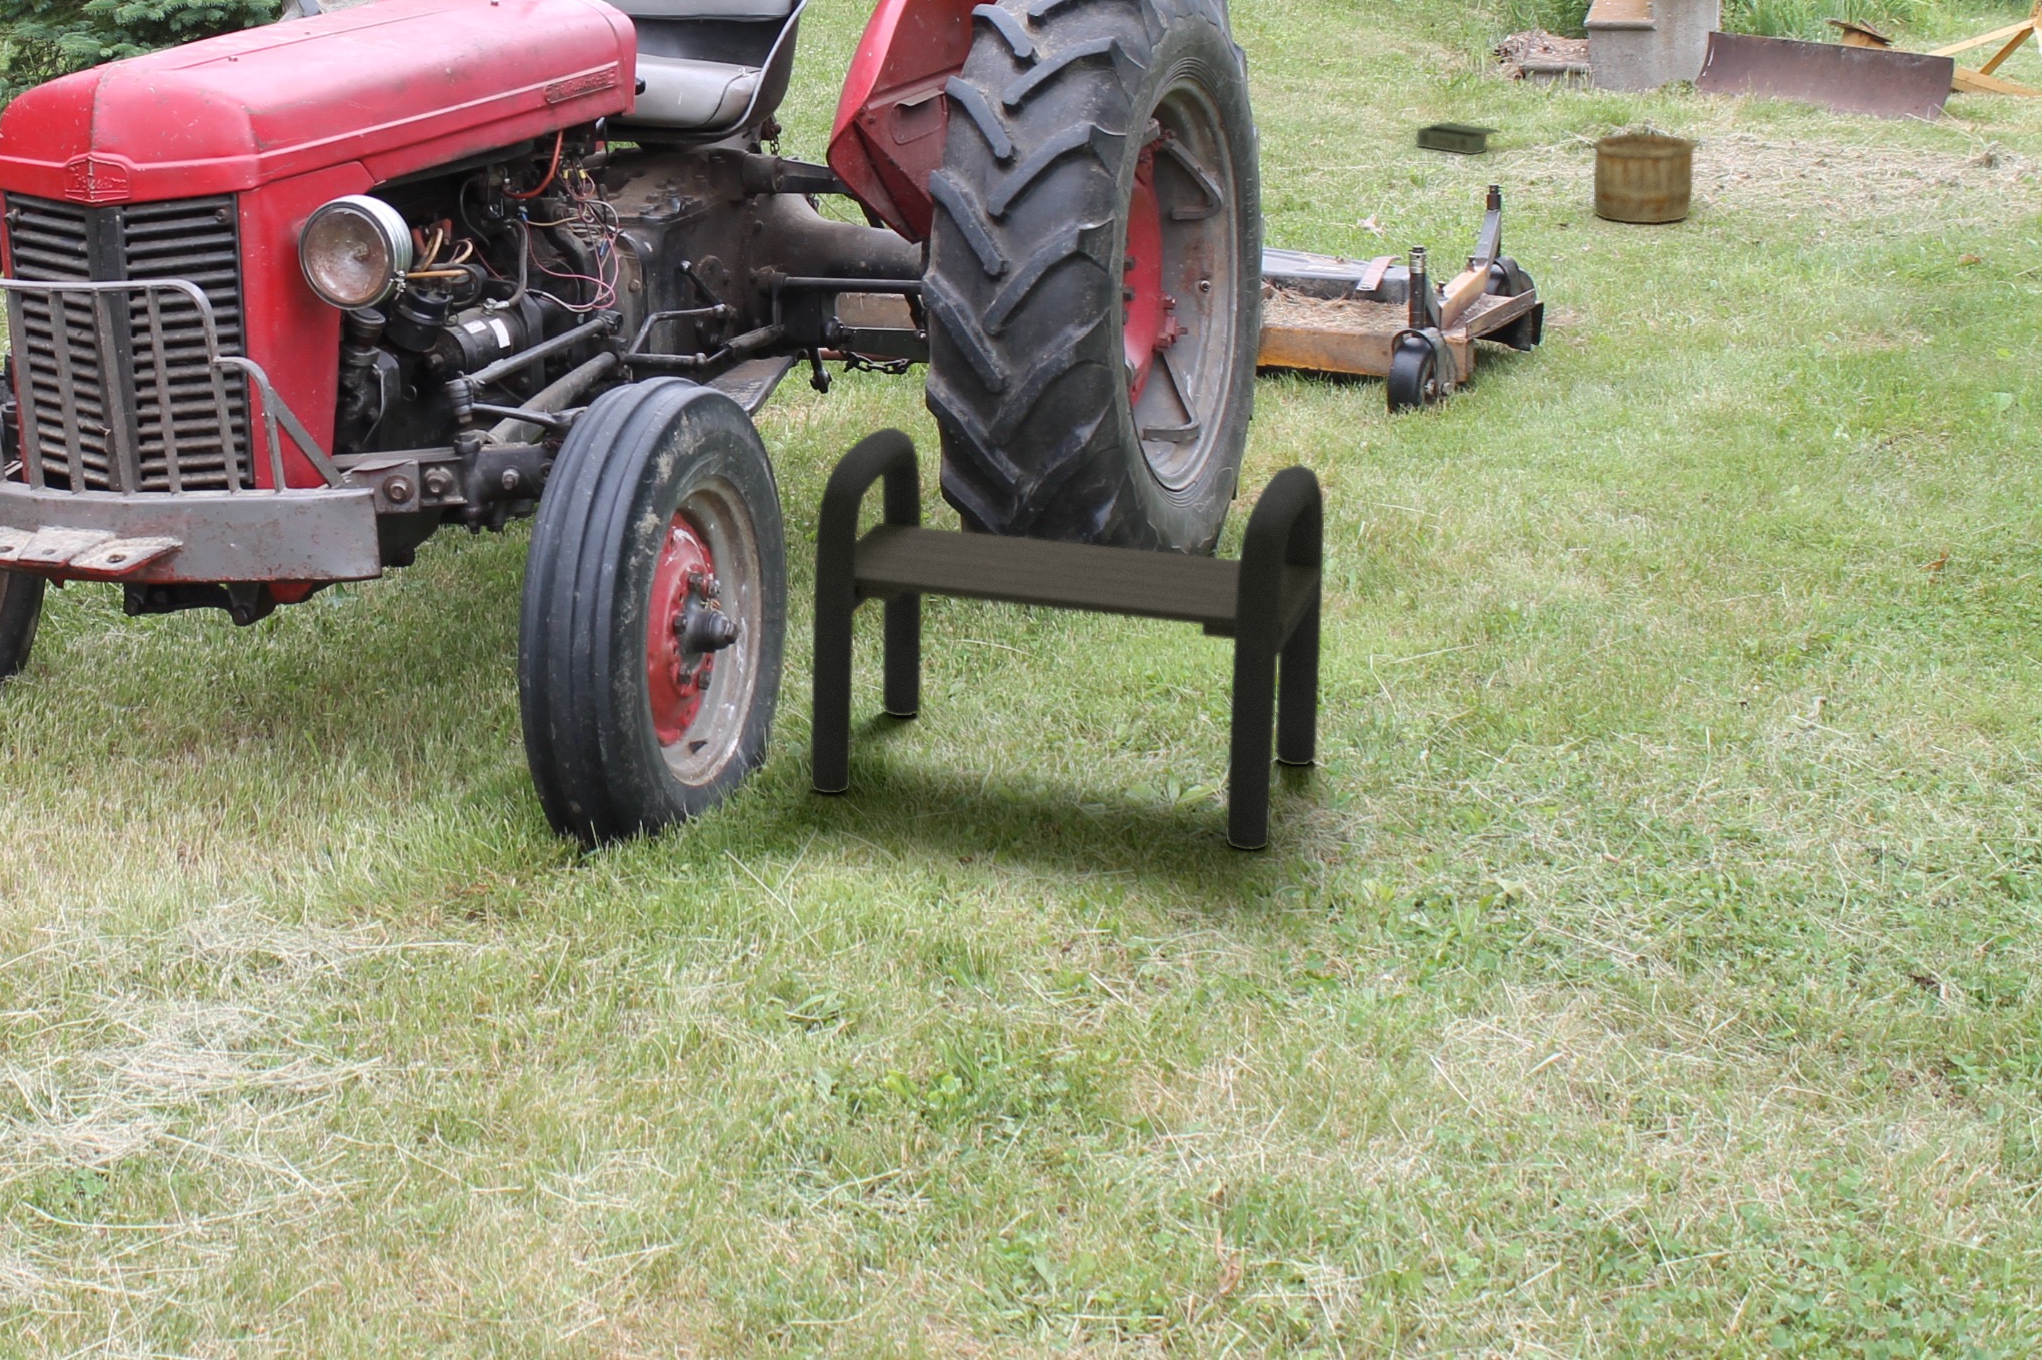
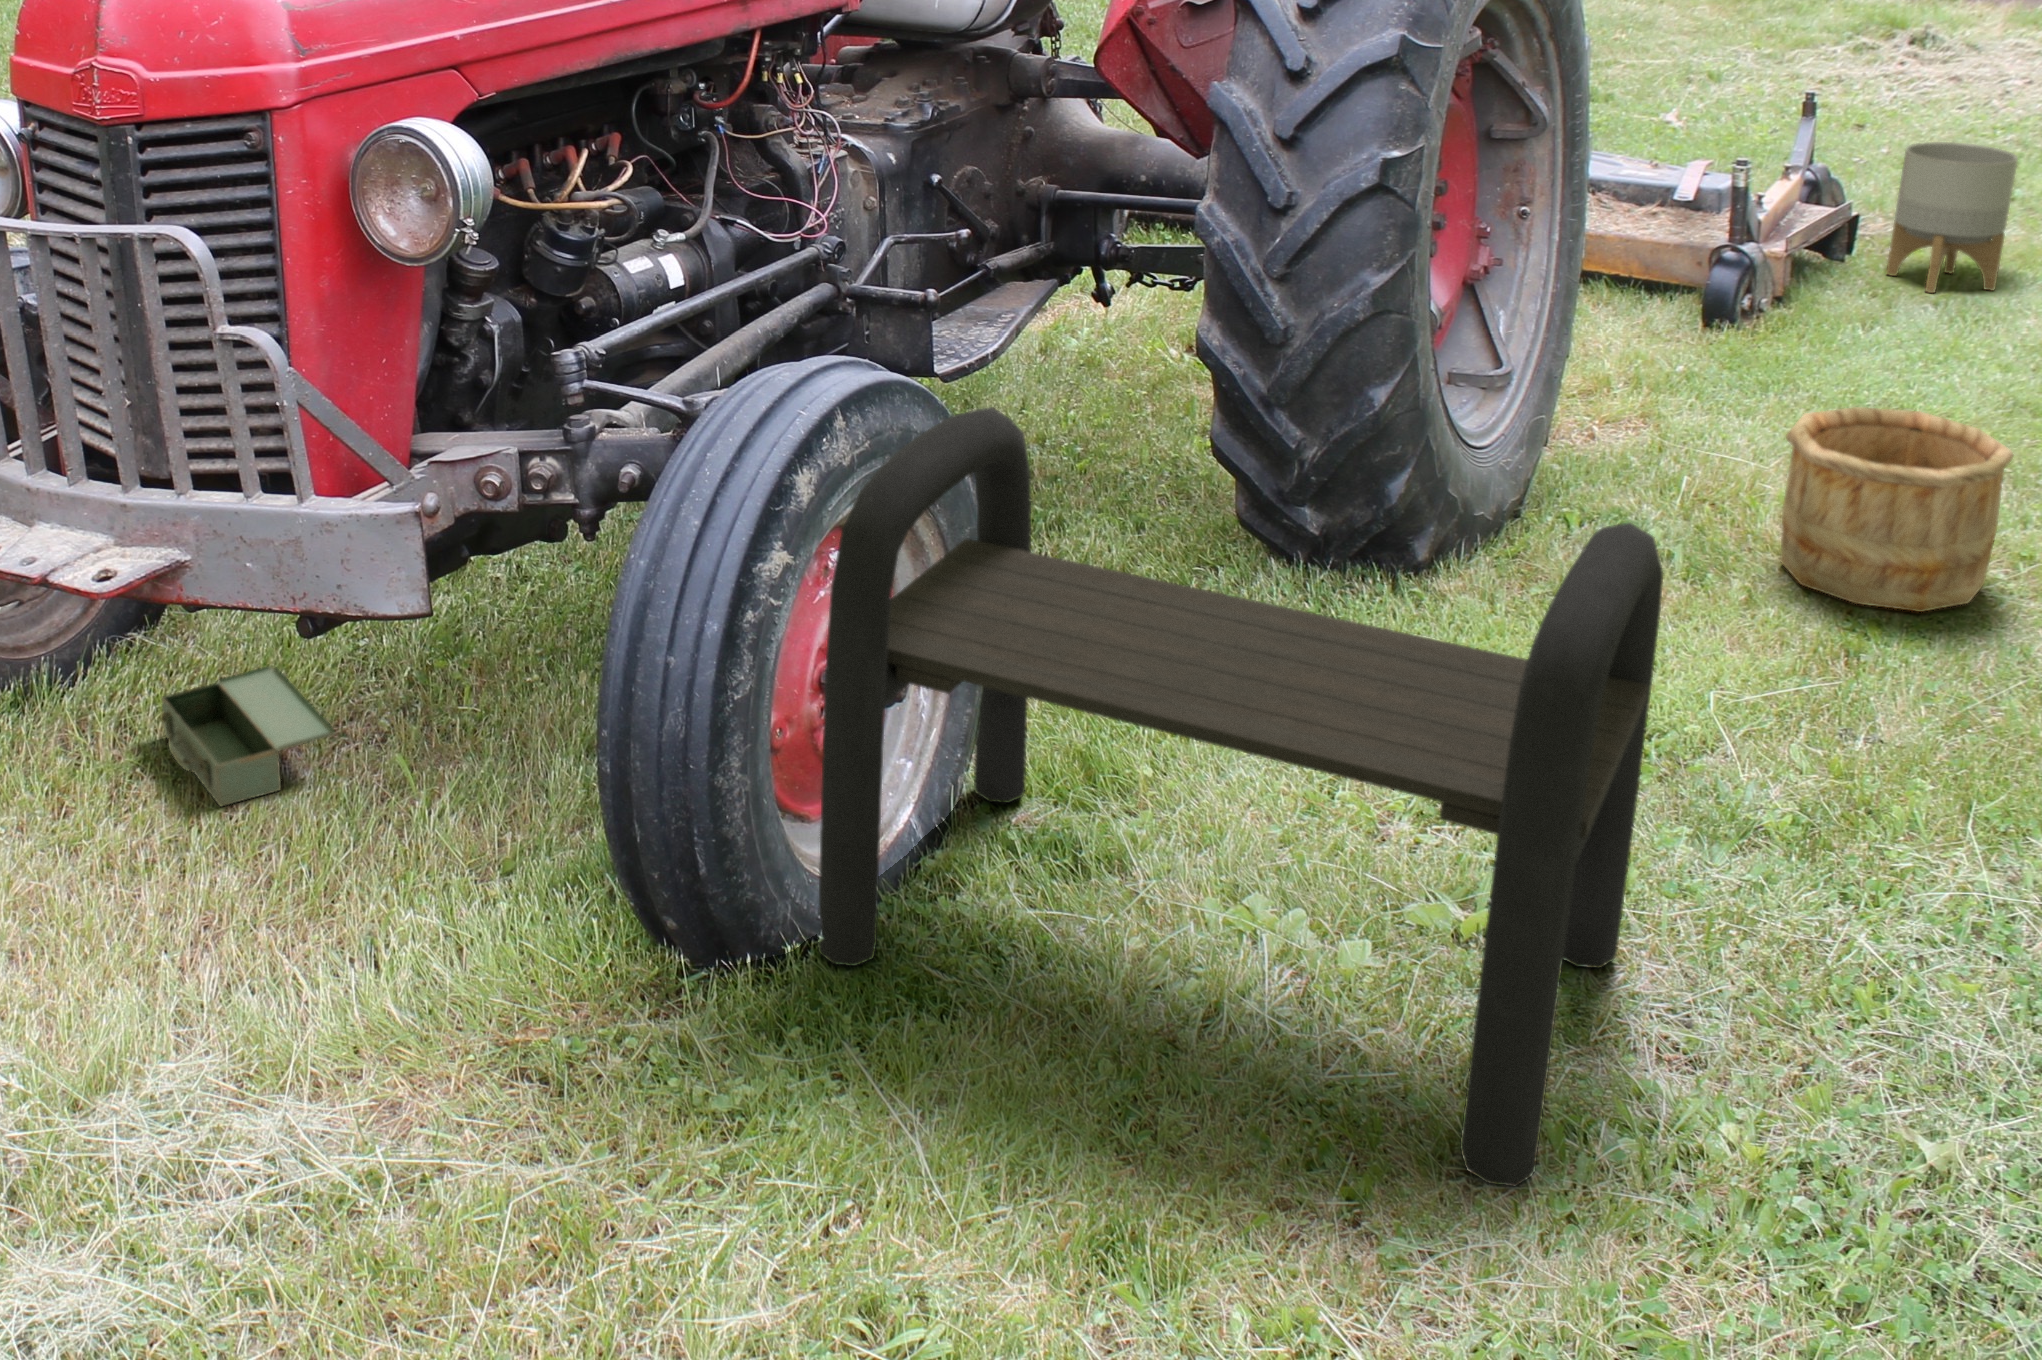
toolbox: present [1416,123,1499,154] -> present [162,666,335,807]
wooden bucket: present [1593,134,1696,223] -> present [1780,407,2014,612]
planter: none [1548,244,1643,375] -> present [1886,142,2018,293]

